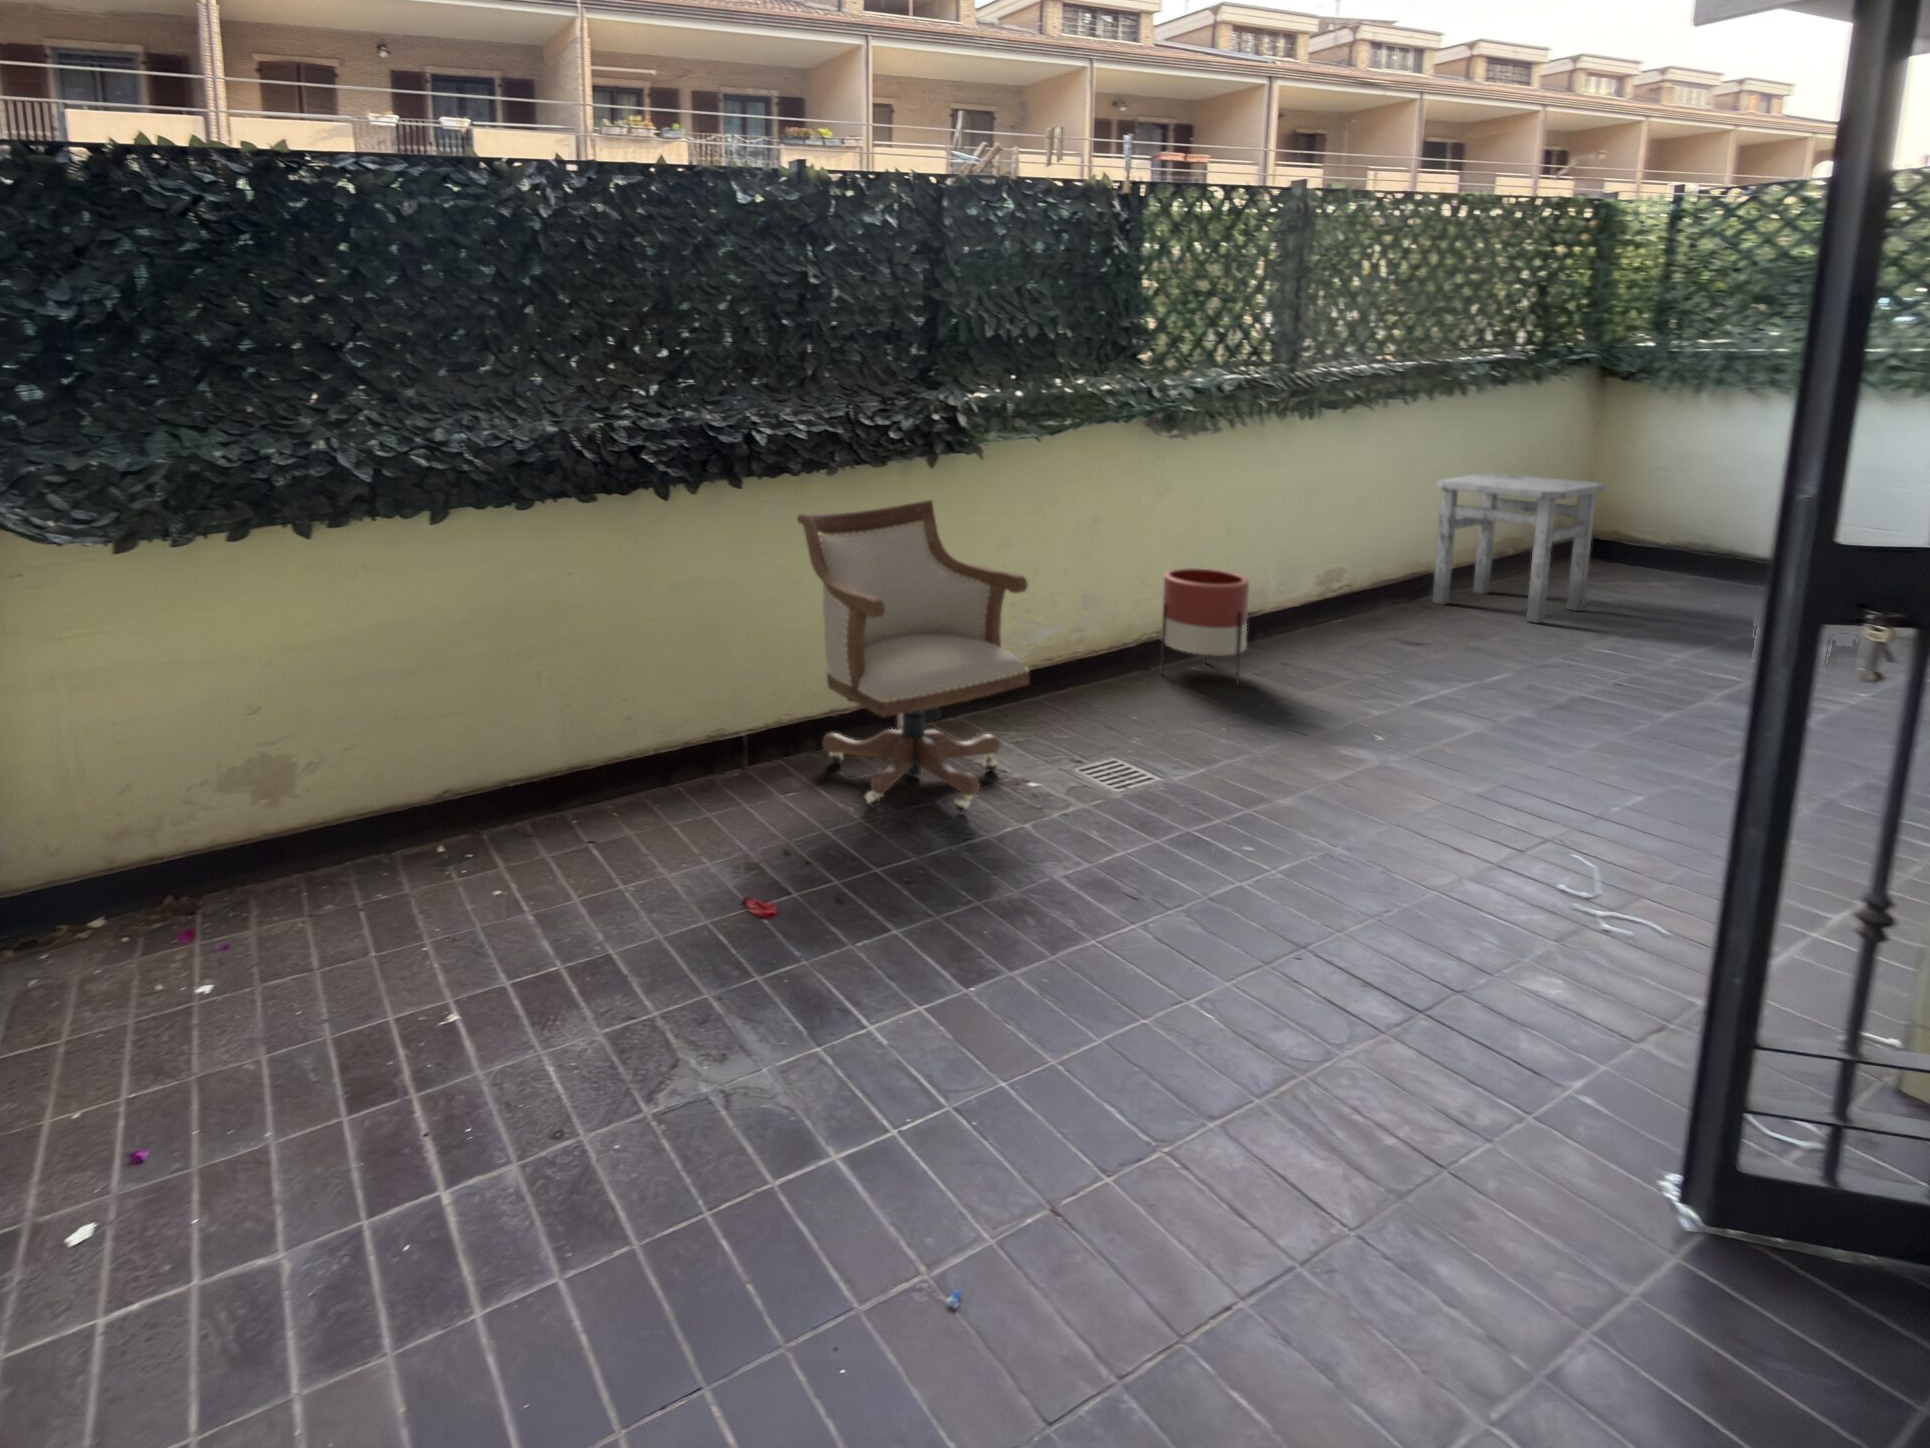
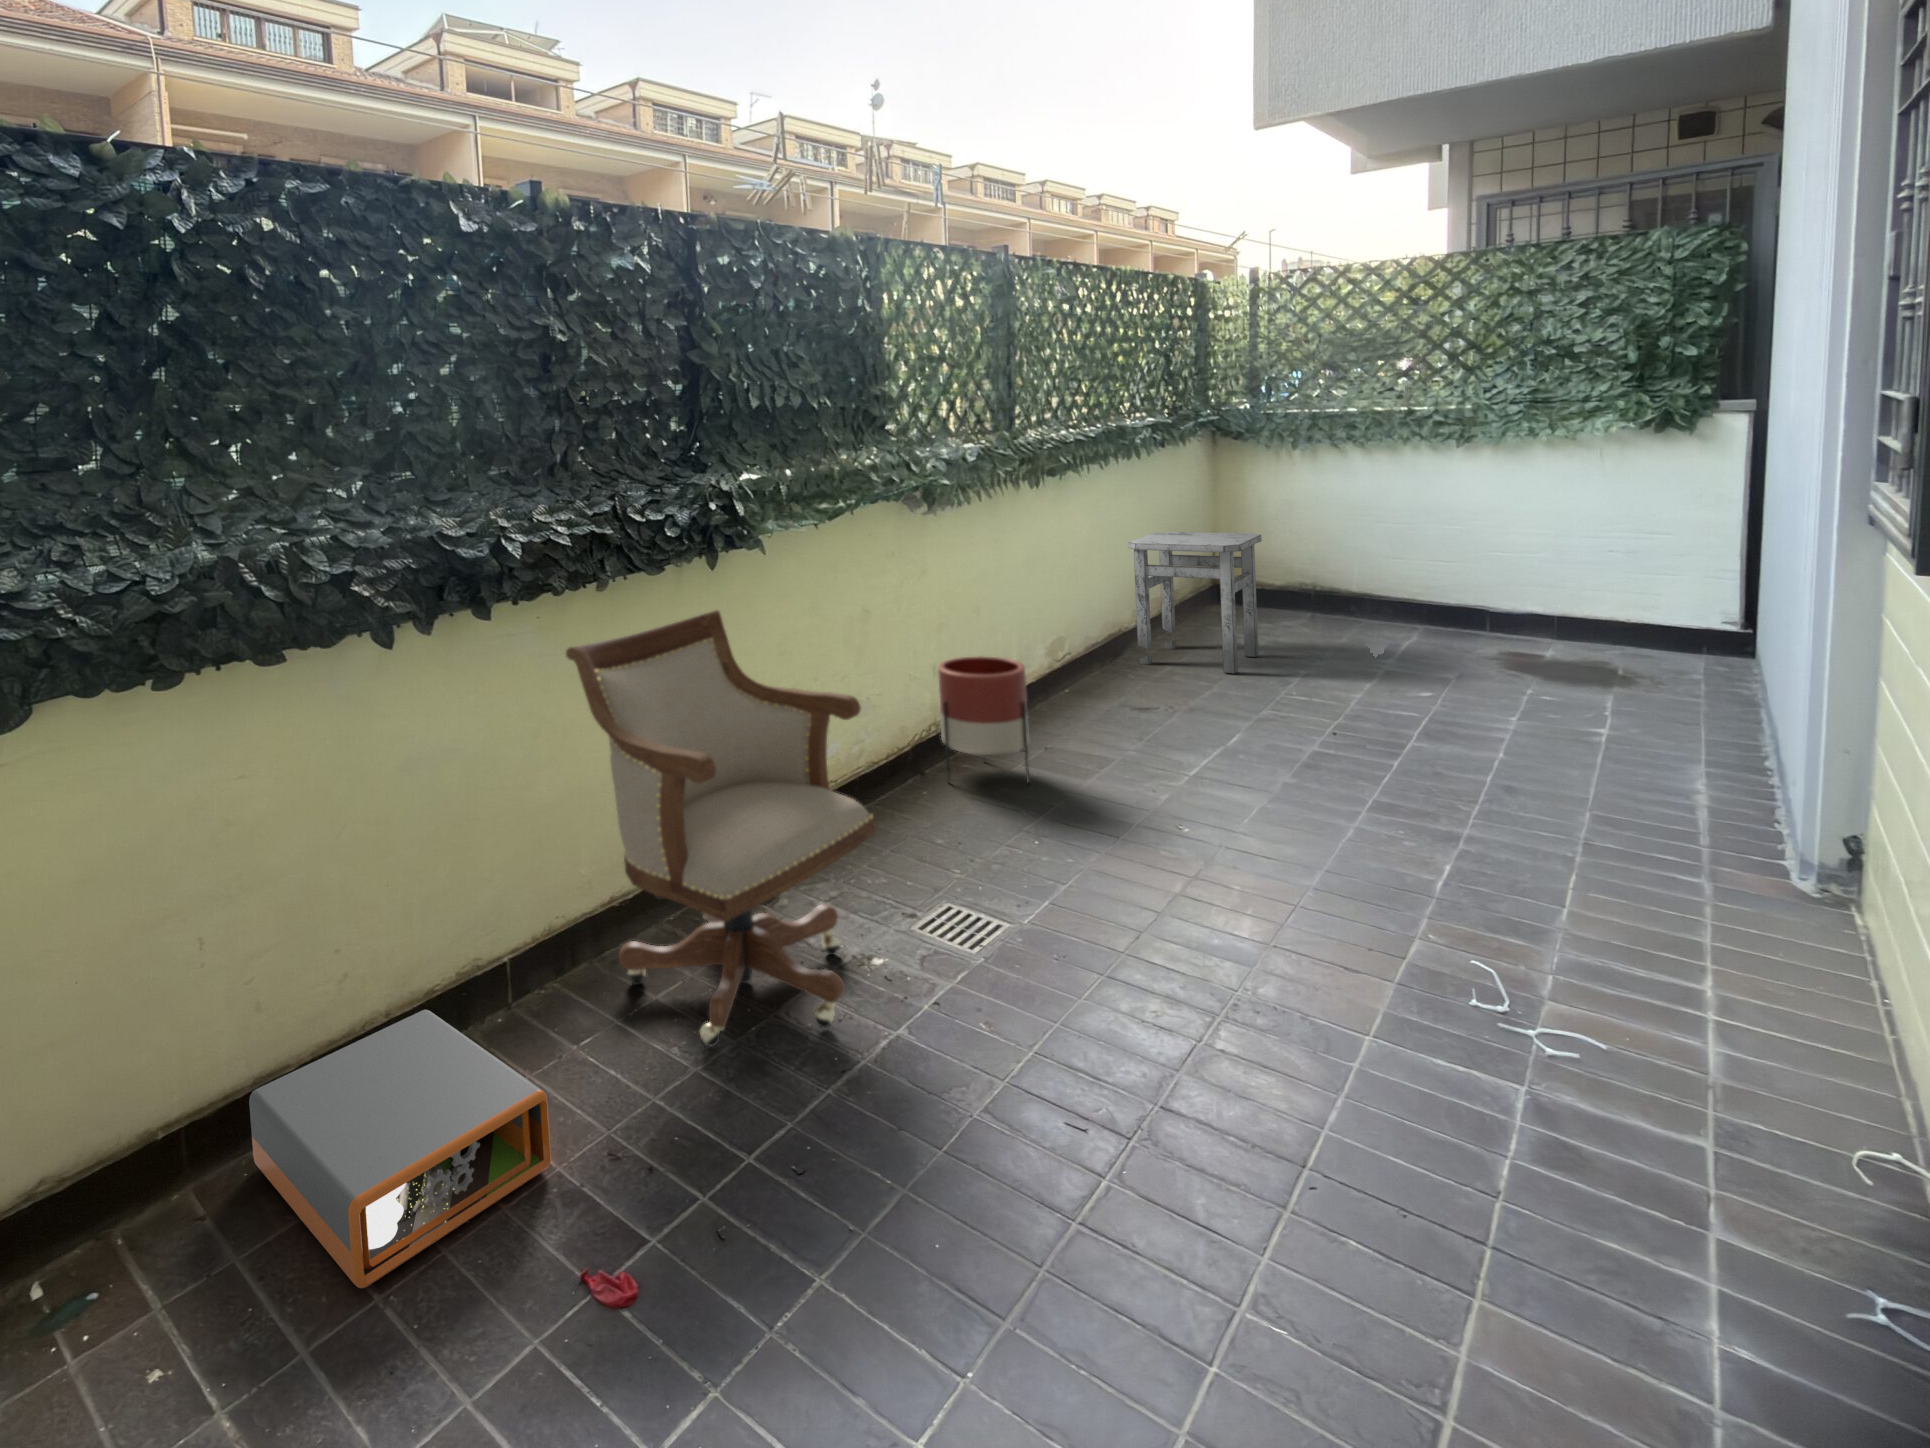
storage box: none [565,744,741,875] -> present [249,1010,551,1288]

